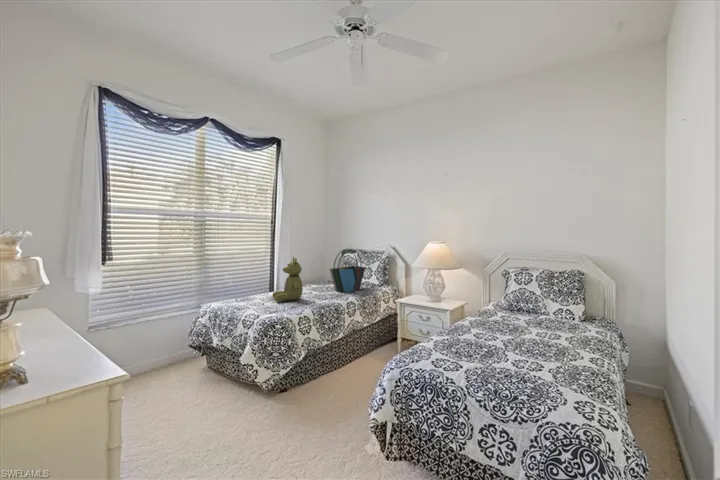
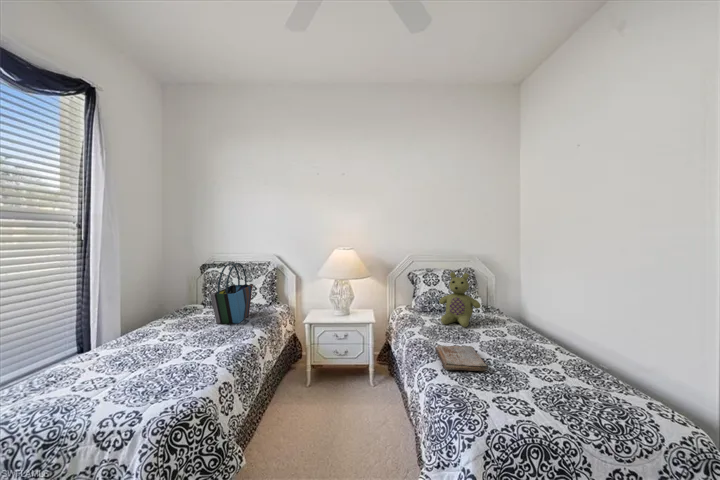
stuffed bear: present [272,257,302,302] -> present [439,272,481,327]
book: none [438,327,489,348] -> present [436,345,488,371]

